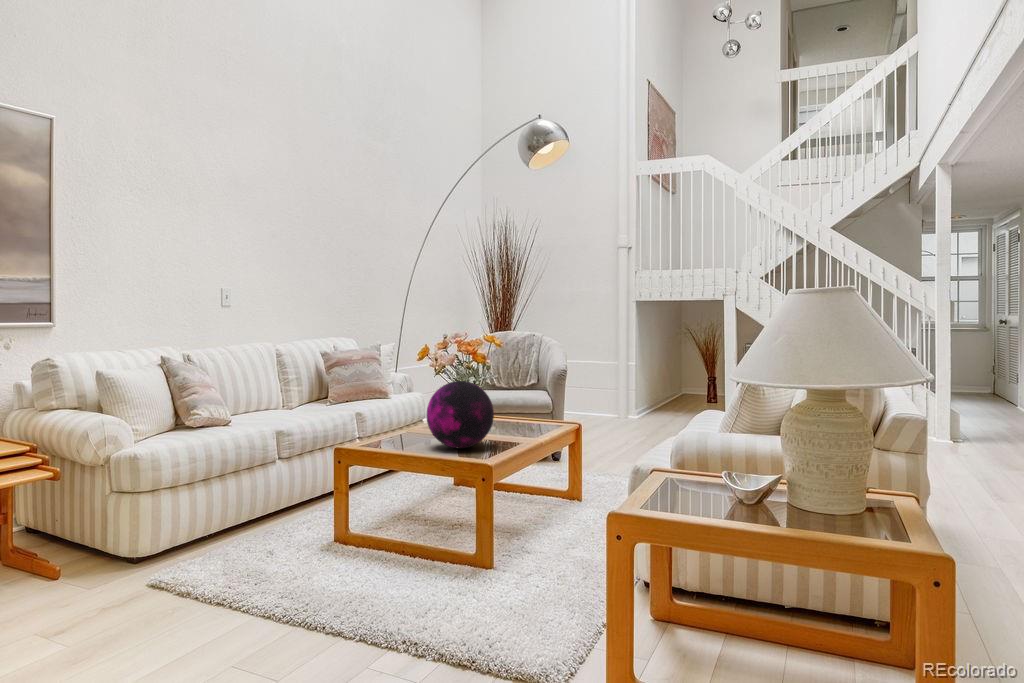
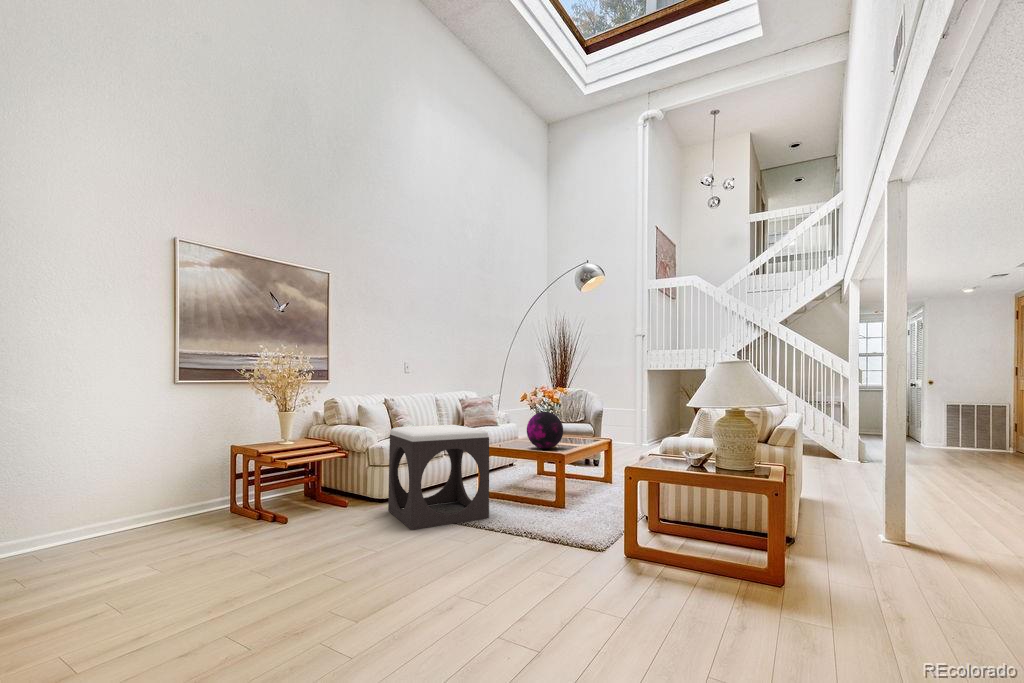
footstool: none [140,410,342,645] -> present [388,425,489,530]

